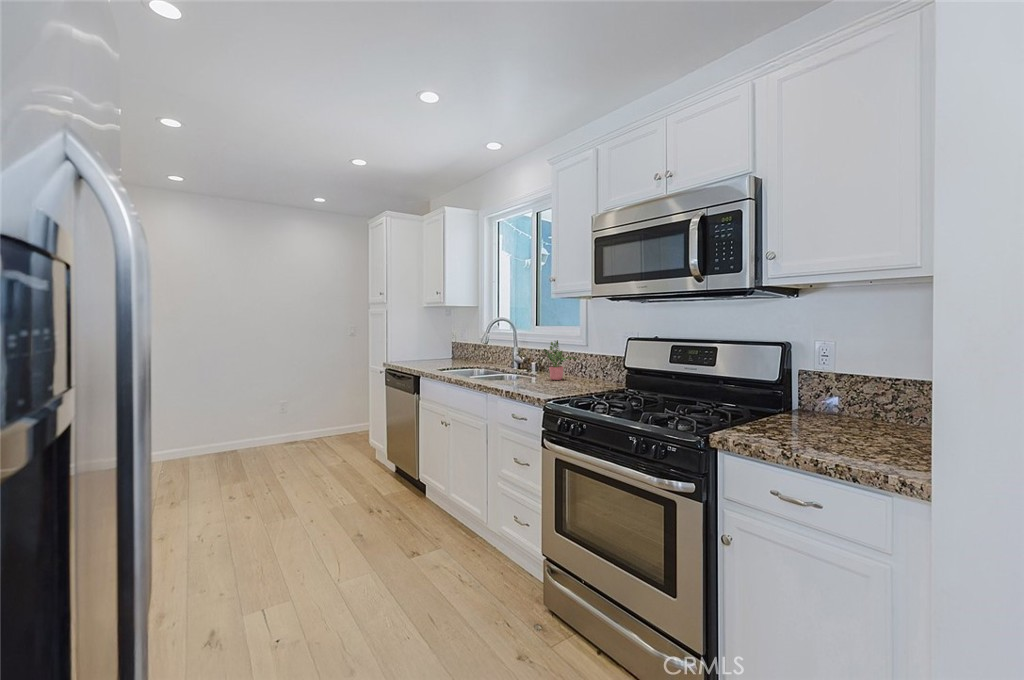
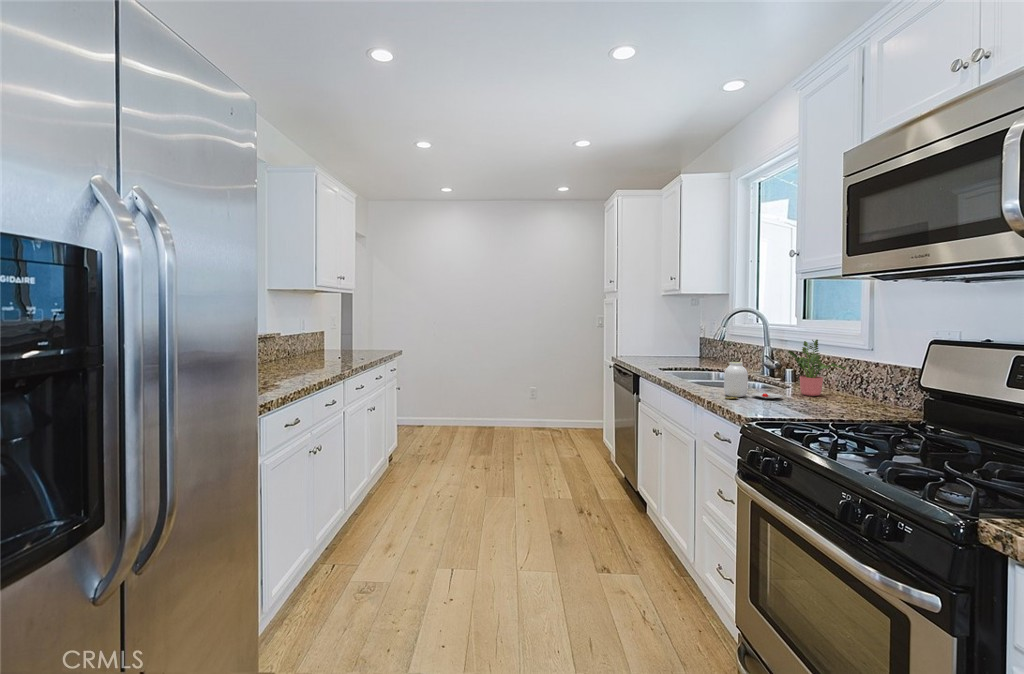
jar: none [506,359,548,388] -> present [724,362,783,399]

